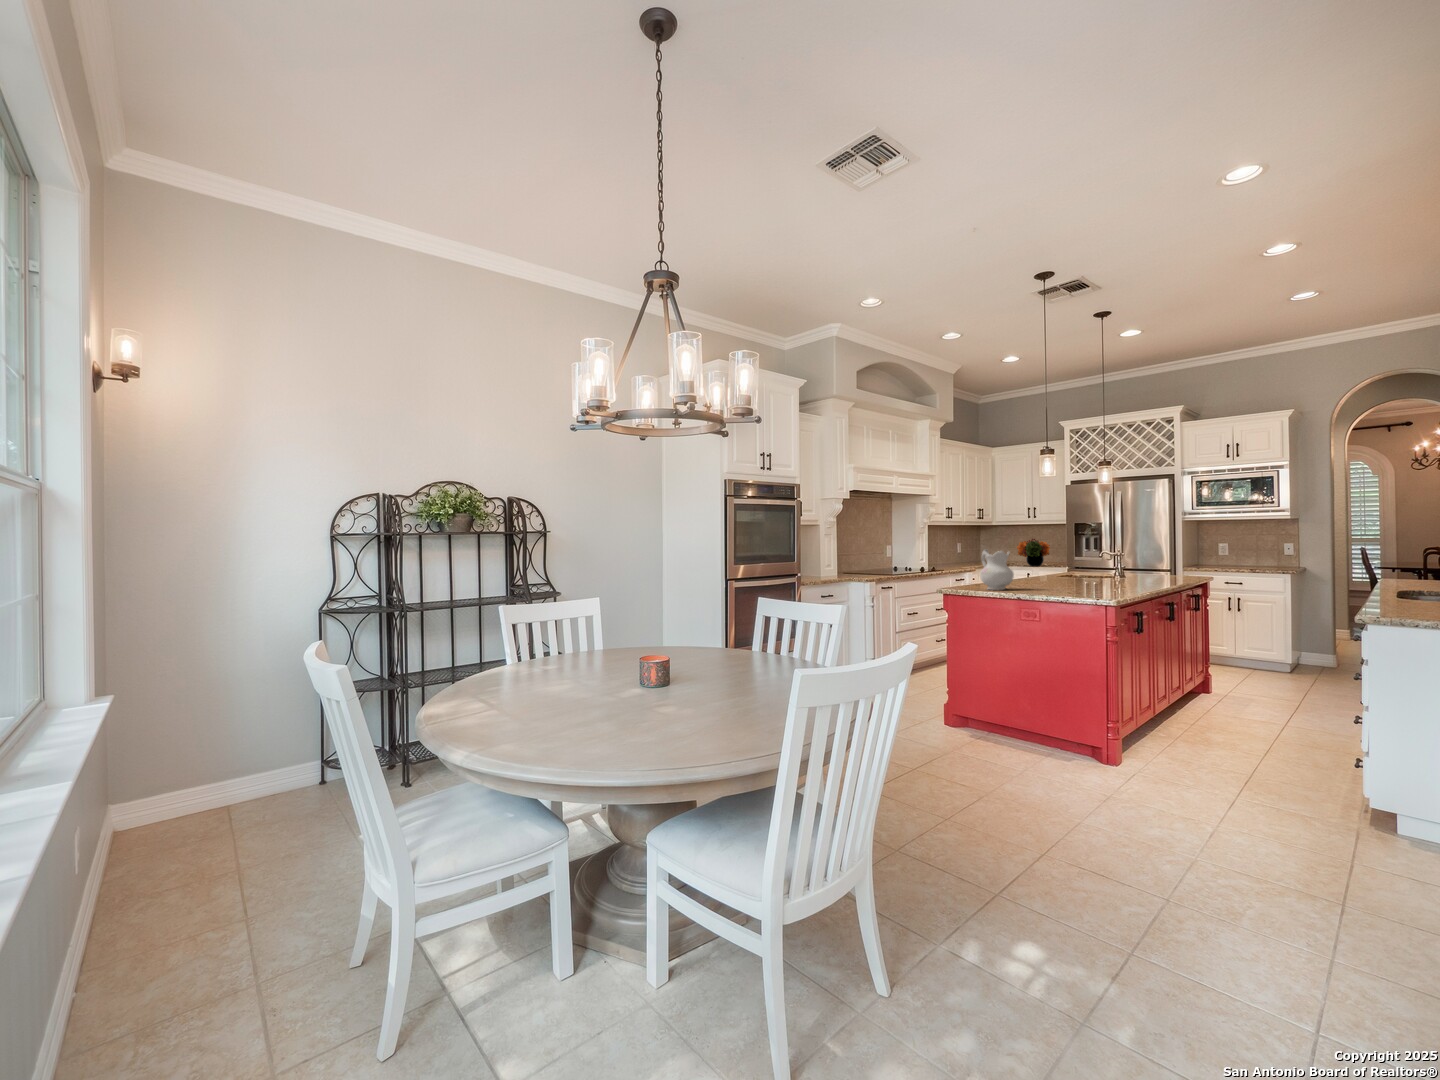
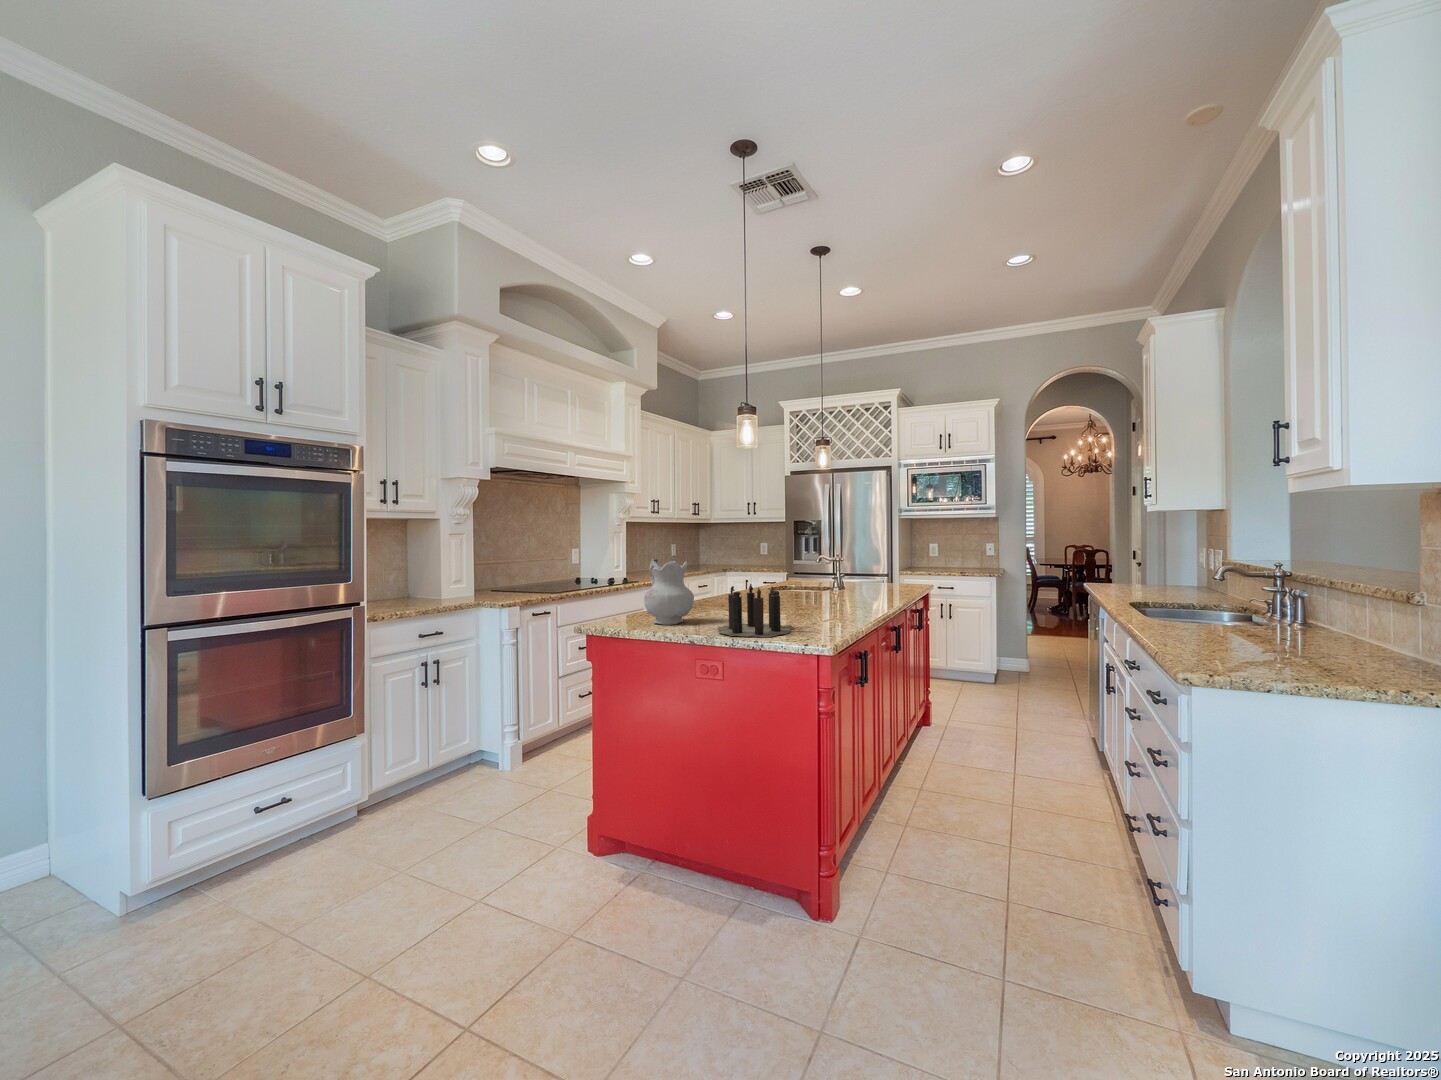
flower arrangement: present [1017,539,1050,566] -> none [735,538,770,570]
candle: none [1028,565,1099,595] -> present [717,584,794,637]

